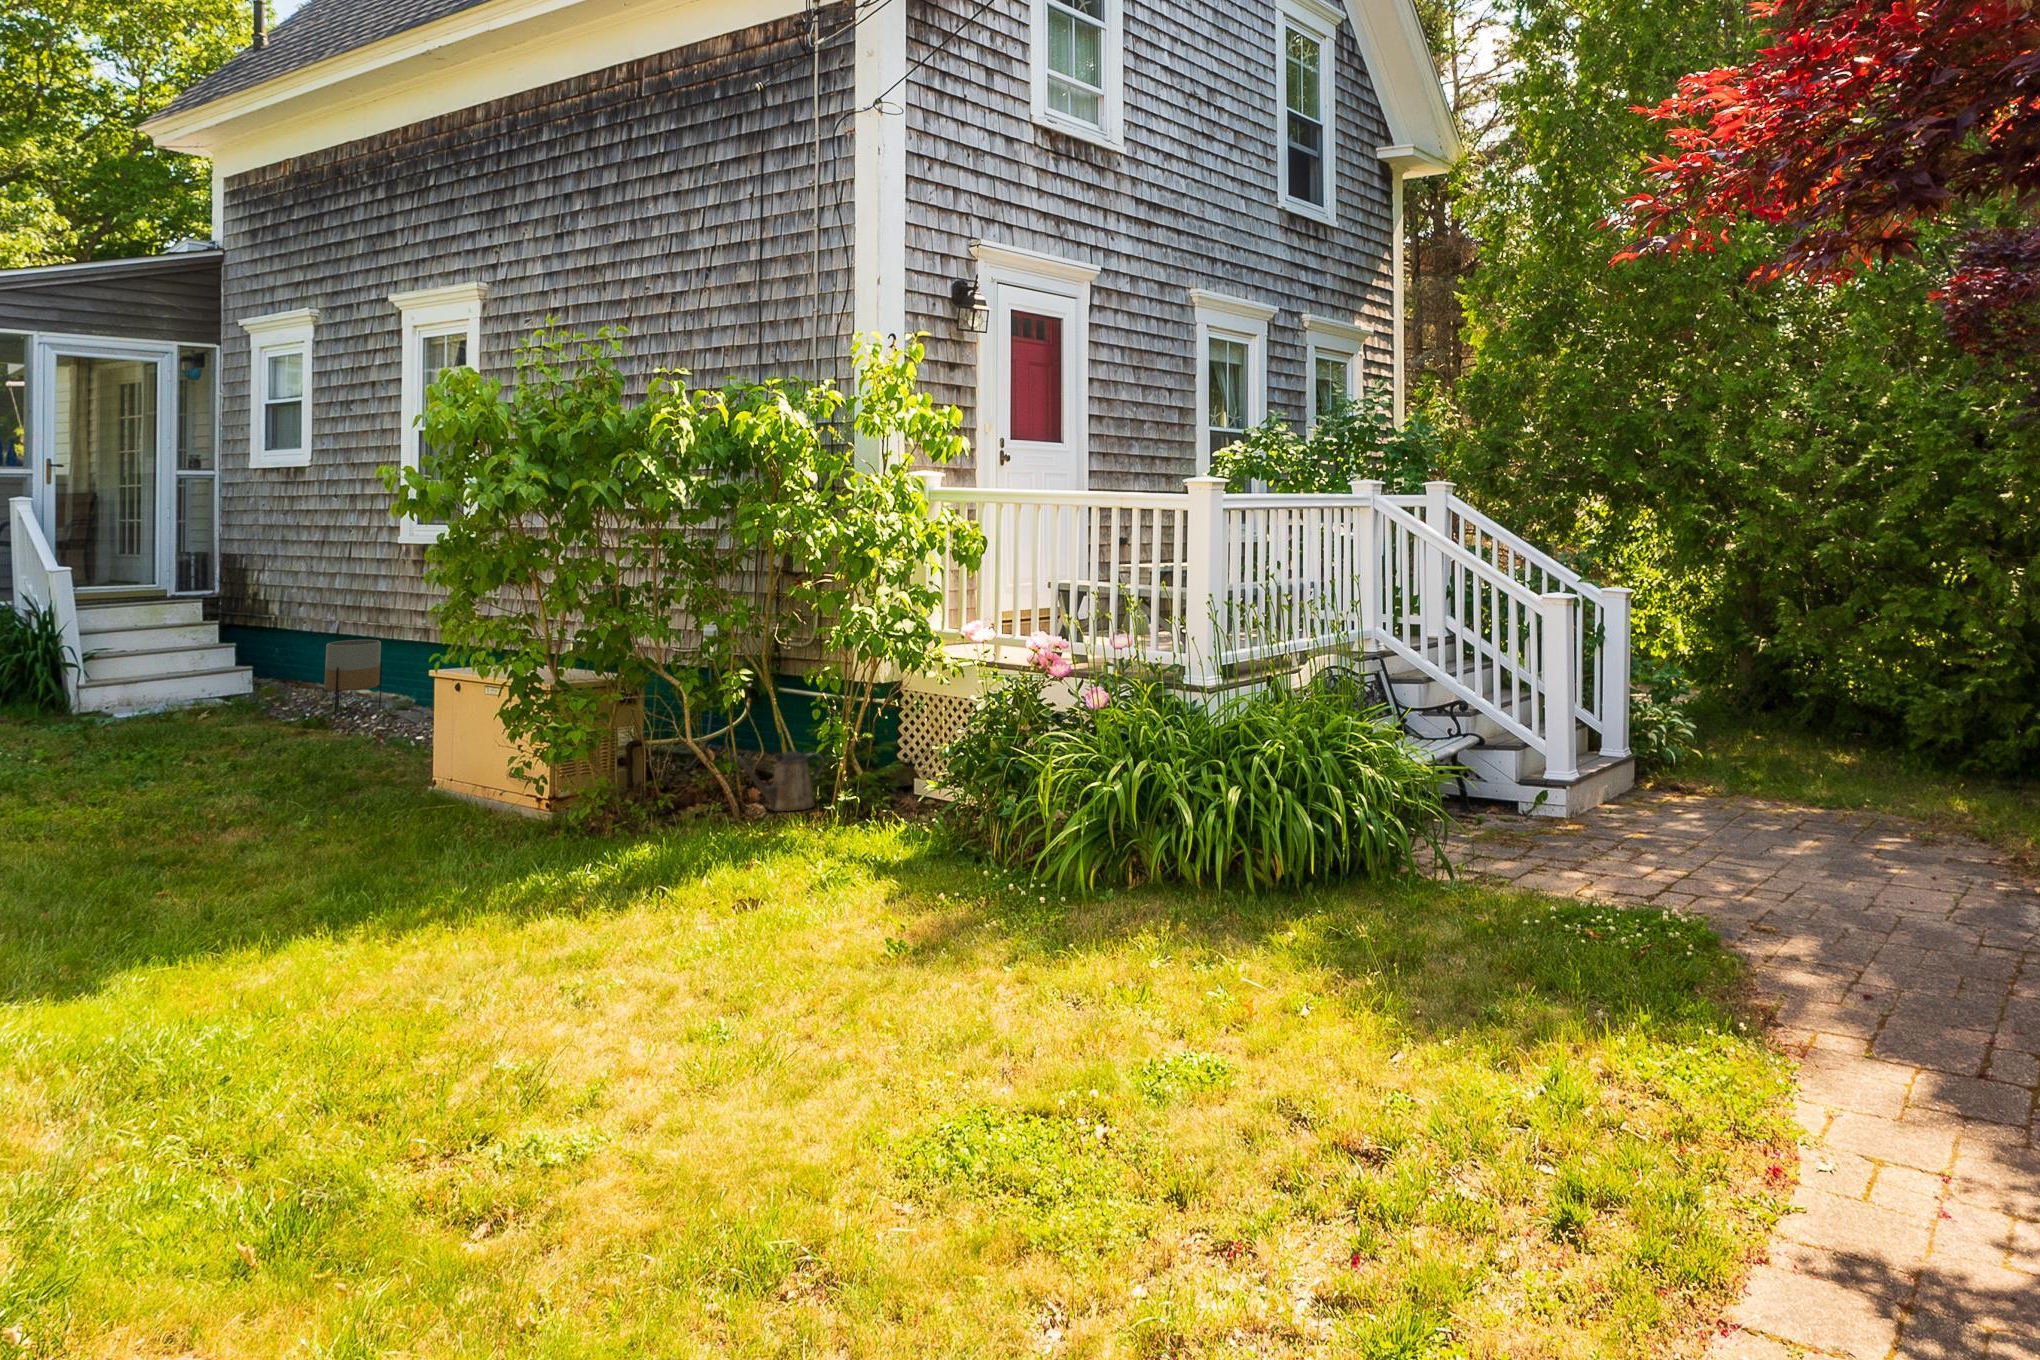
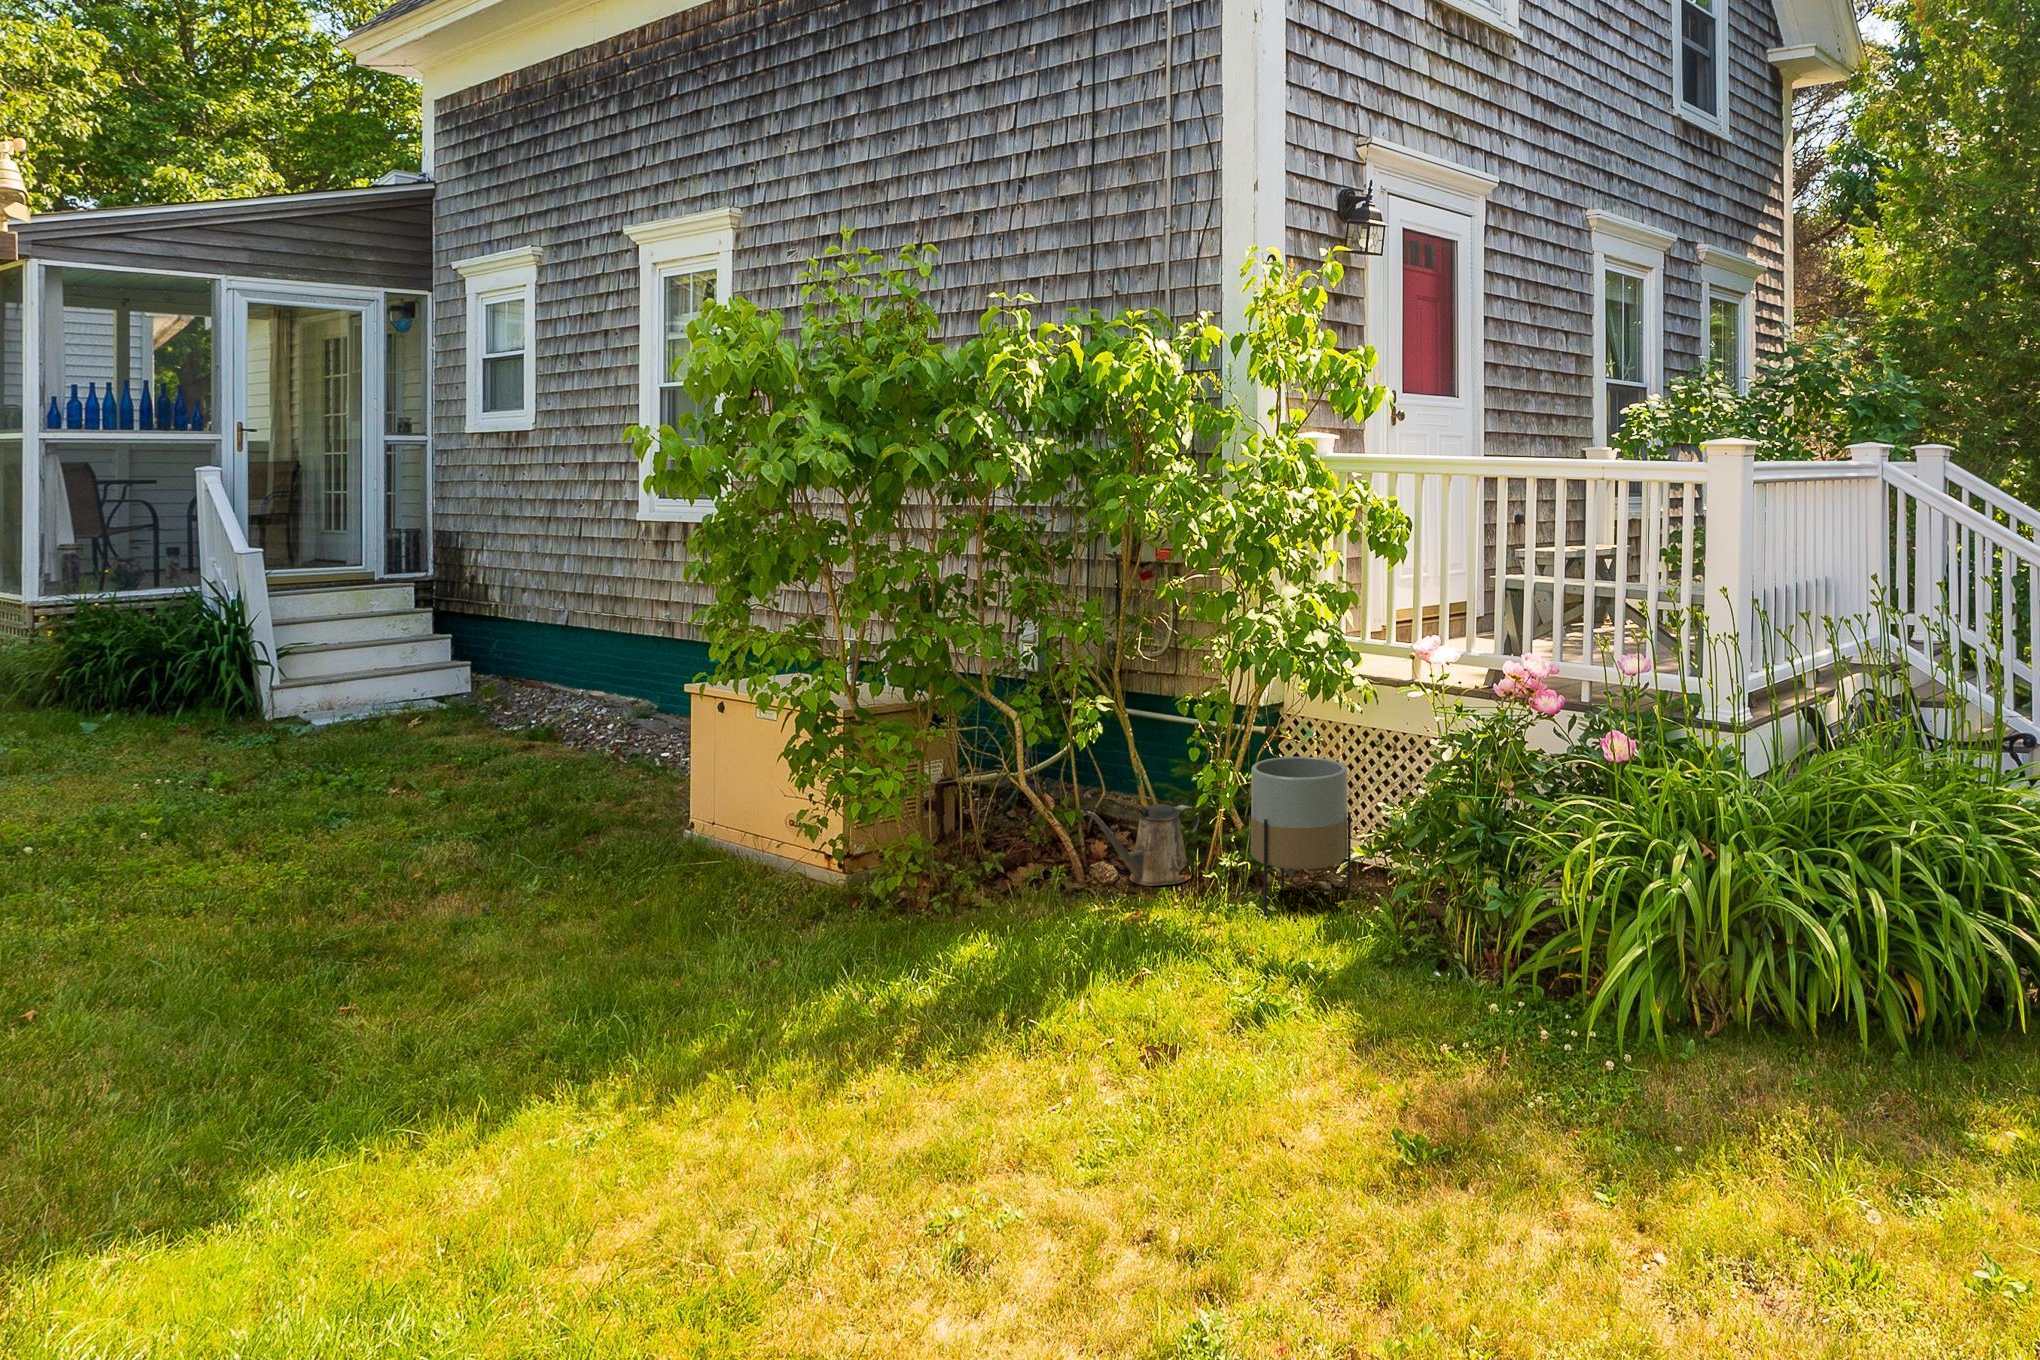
planter: present [324,640,382,715] -> present [1251,757,1351,915]

